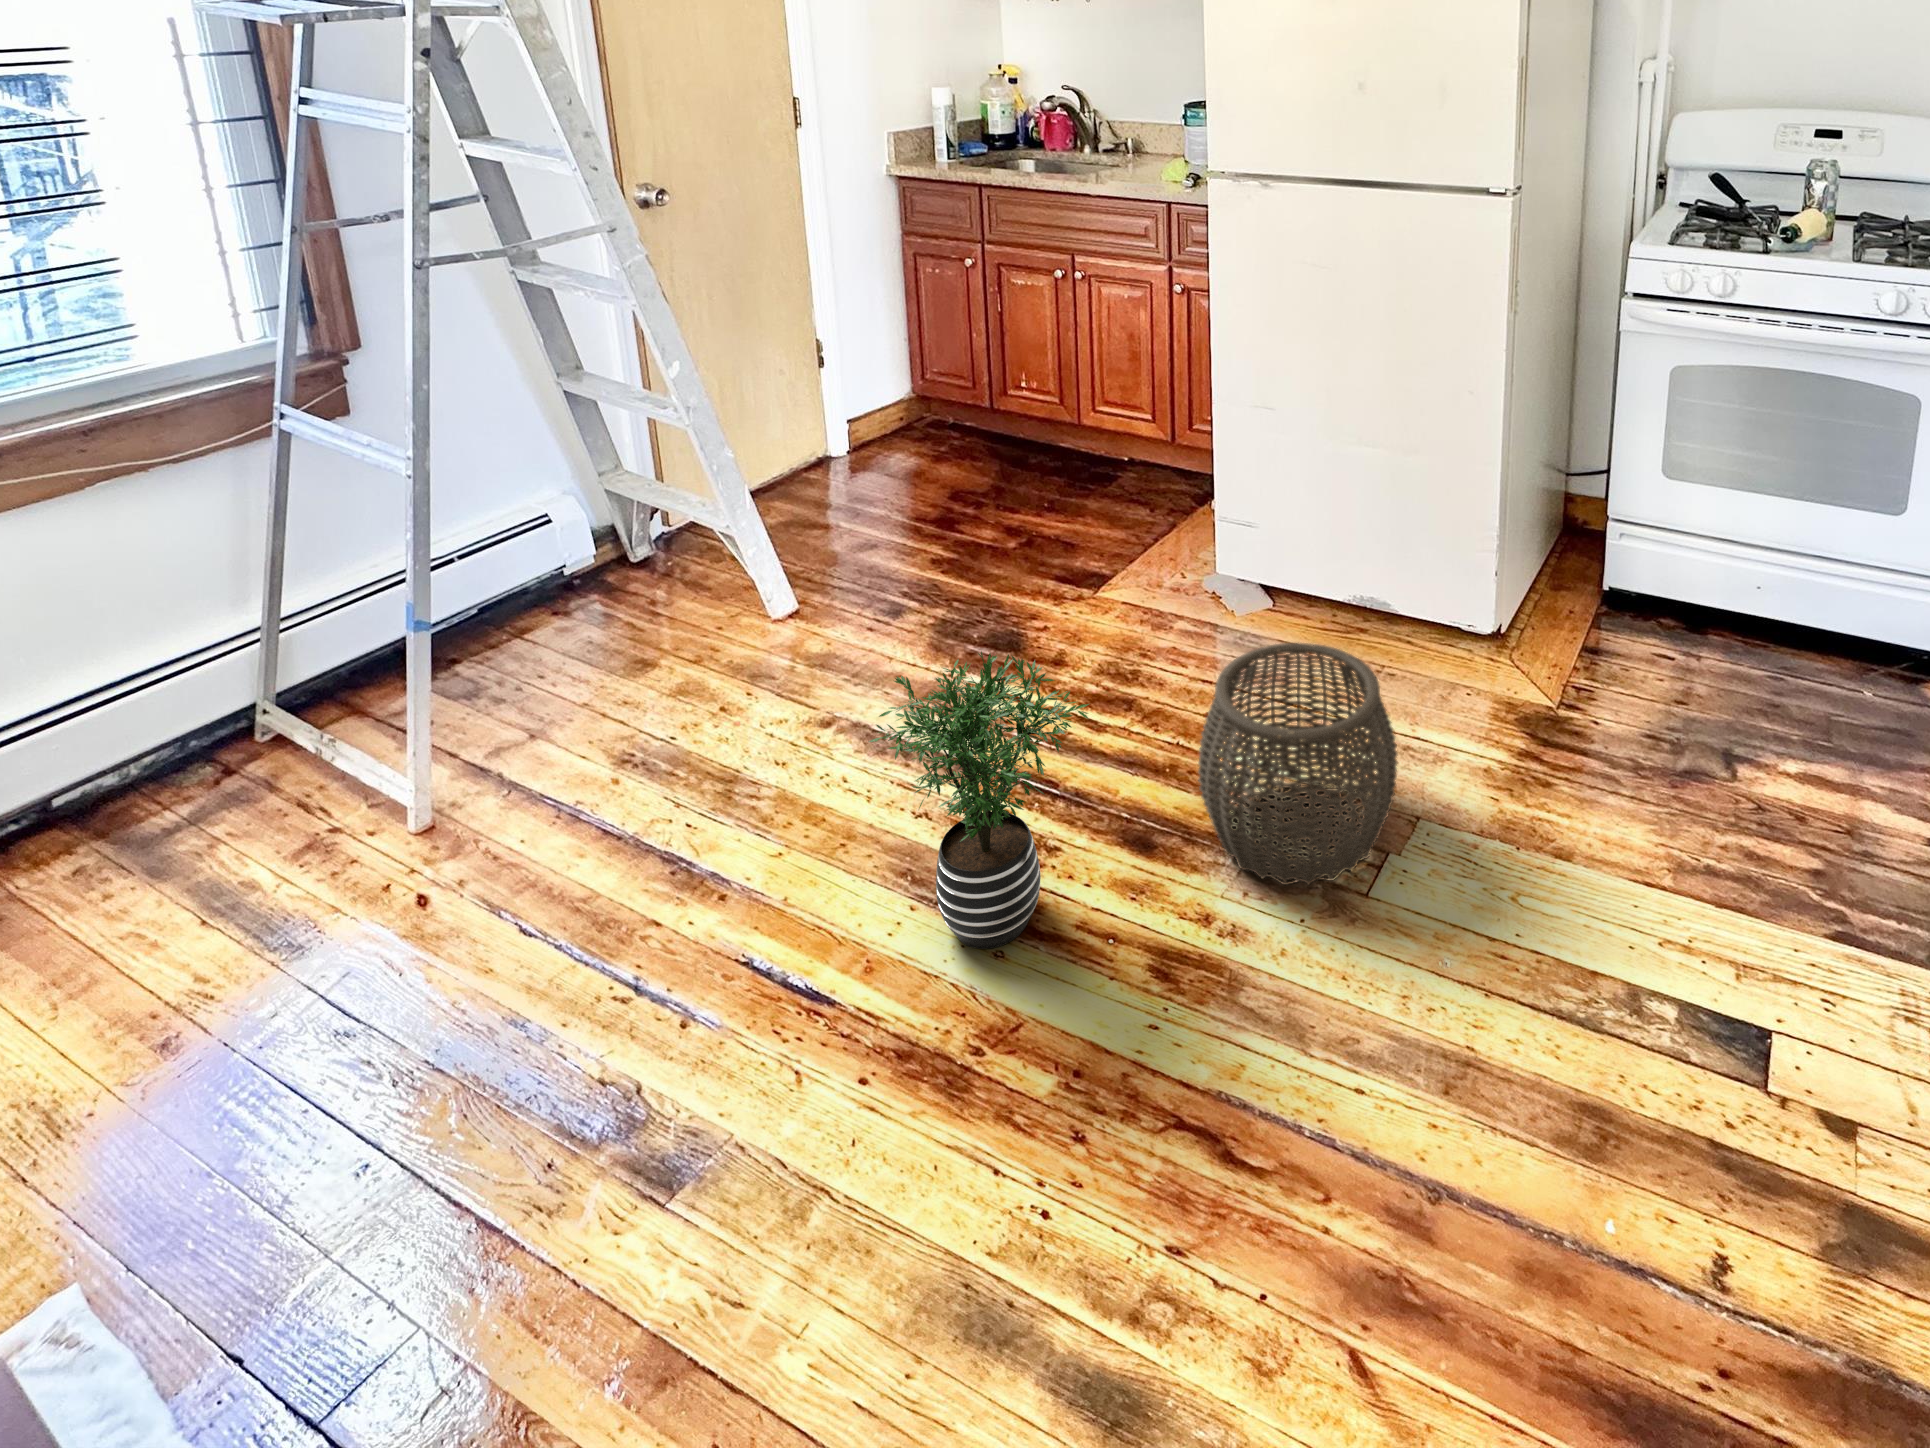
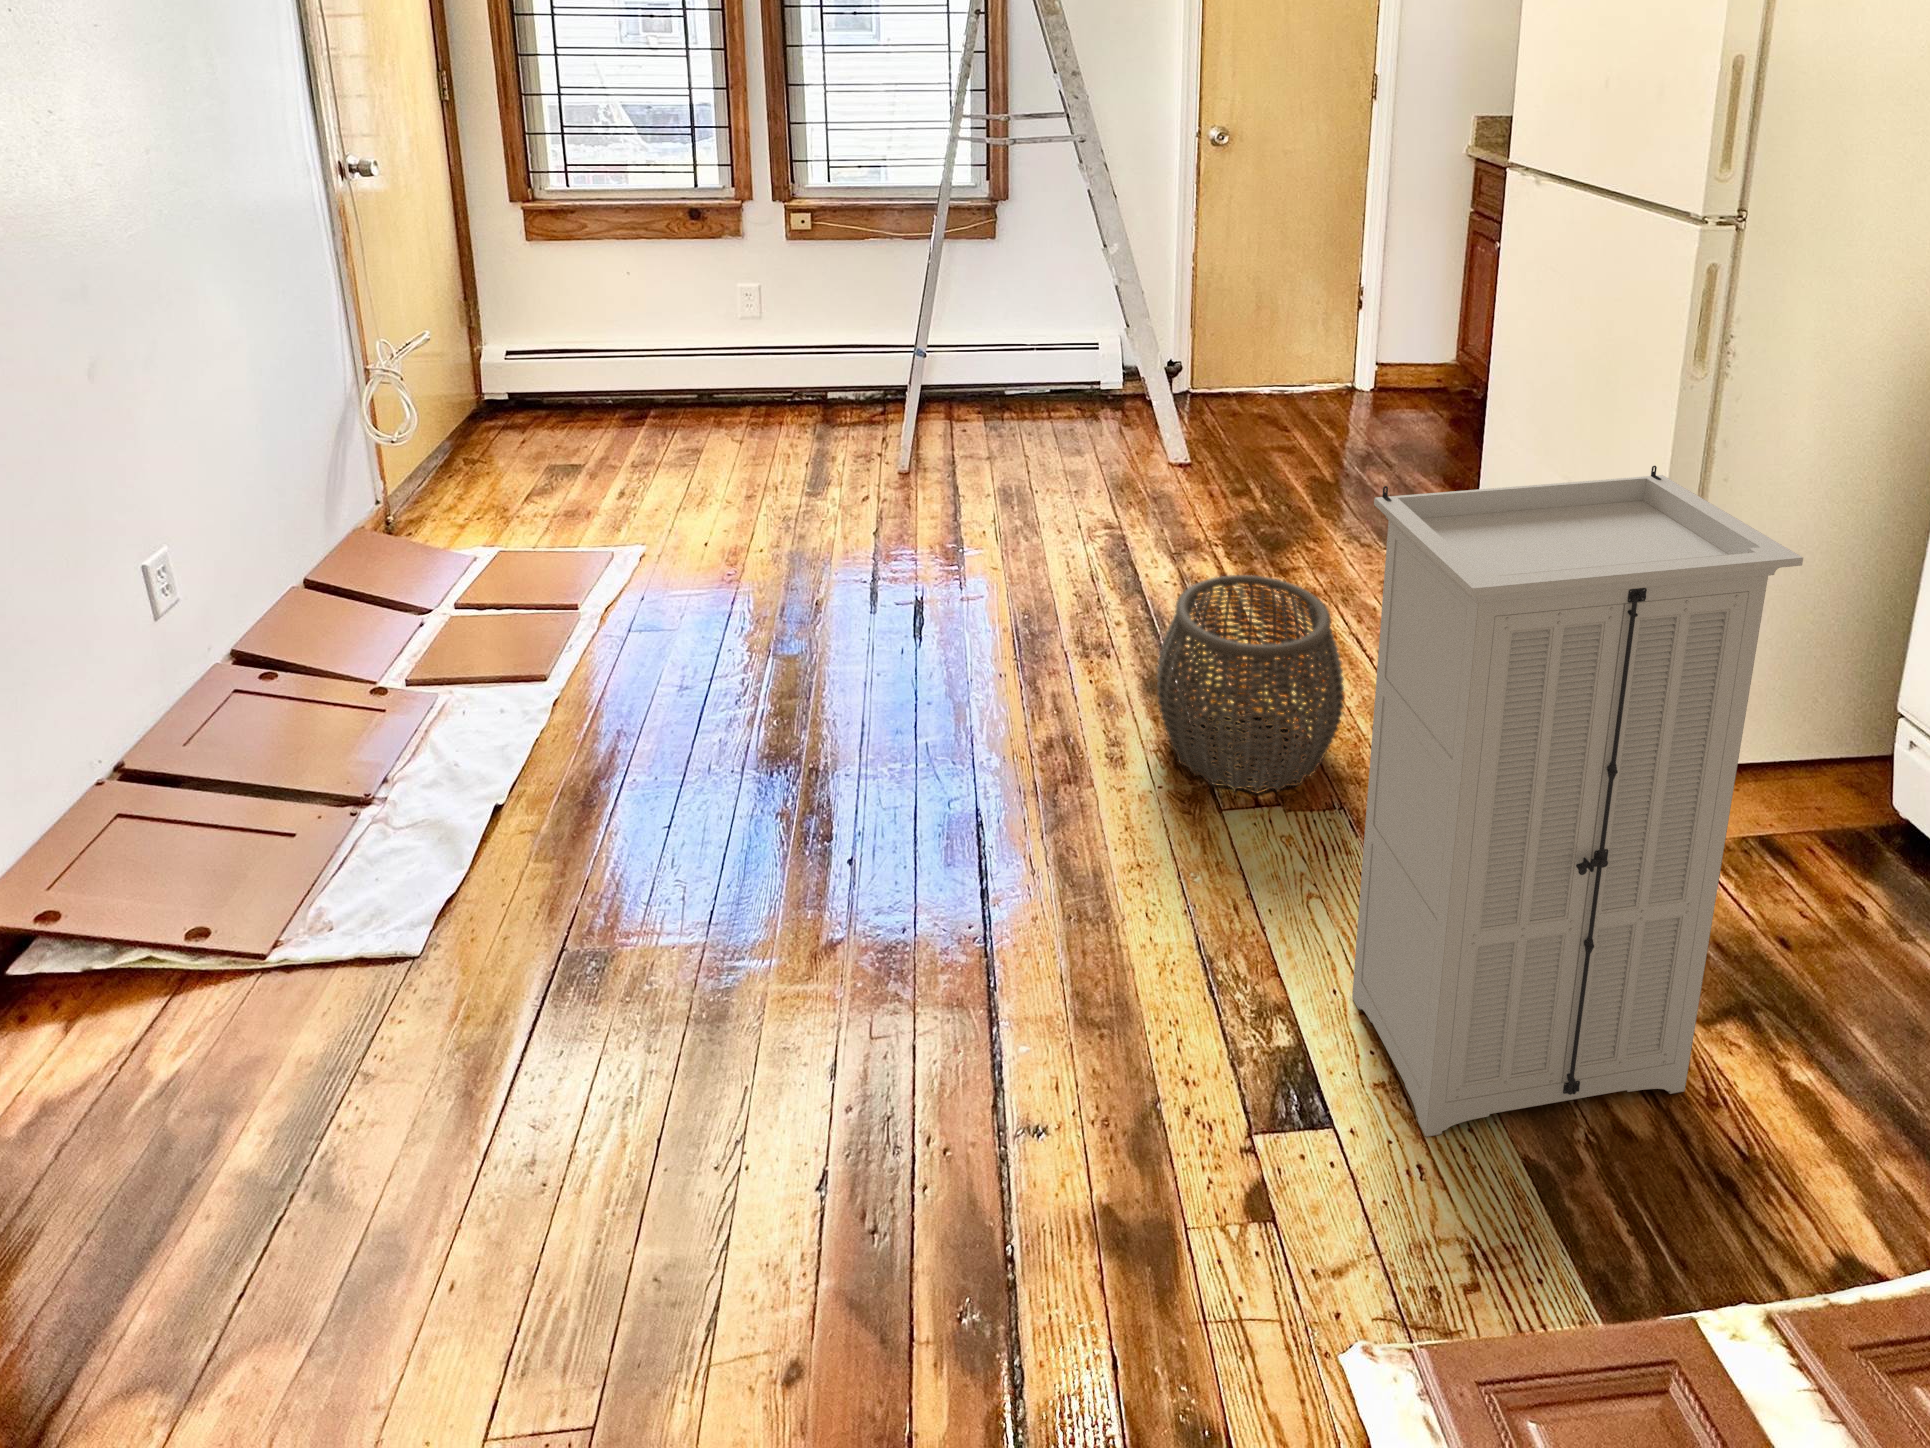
storage cabinet: none [1641,388,1875,982] -> present [1352,466,1803,1137]
potted plant: present [869,652,1089,949] -> none [948,456,1092,675]

